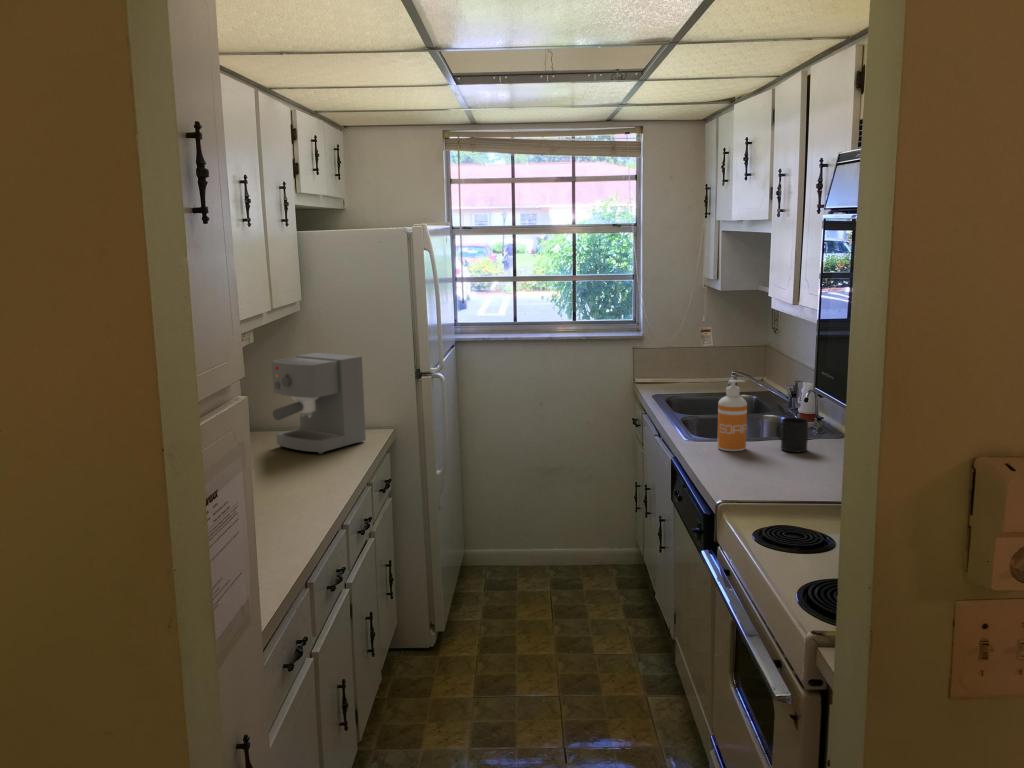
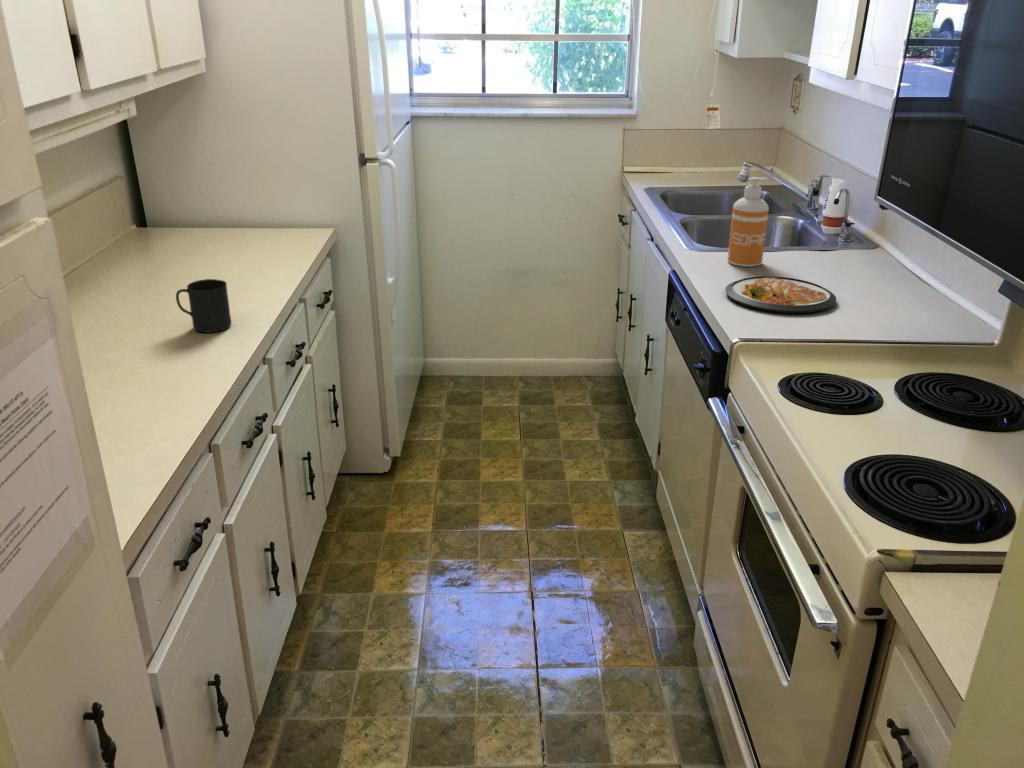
coffee maker: present [272,353,366,454] -> none [171,130,297,261]
mug: present [776,418,808,453] -> present [176,279,231,332]
dish: none [713,457,803,483] -> present [725,276,836,313]

